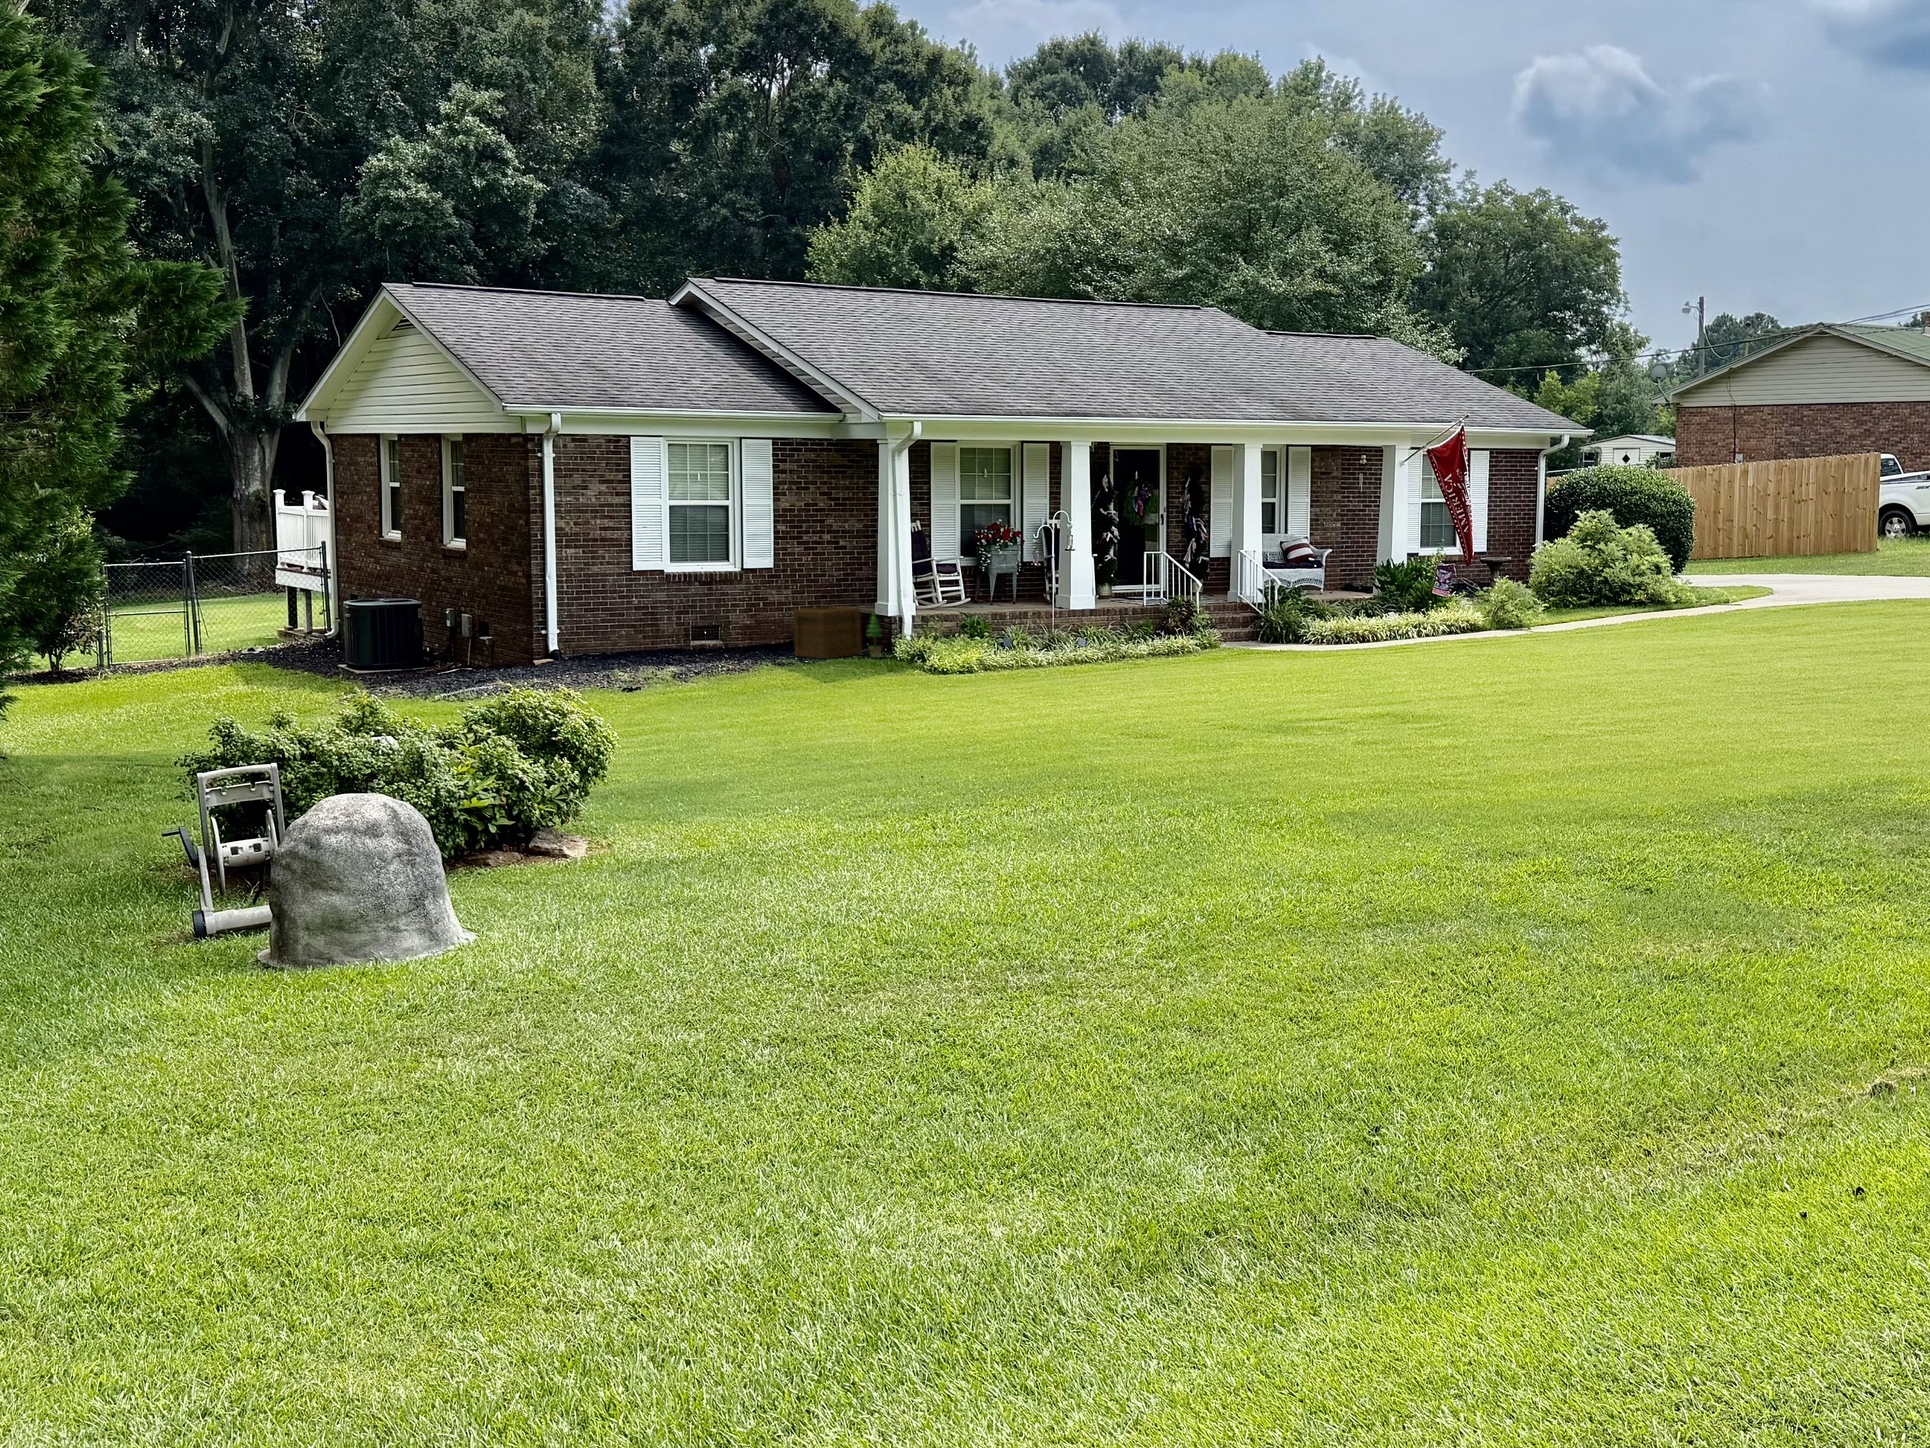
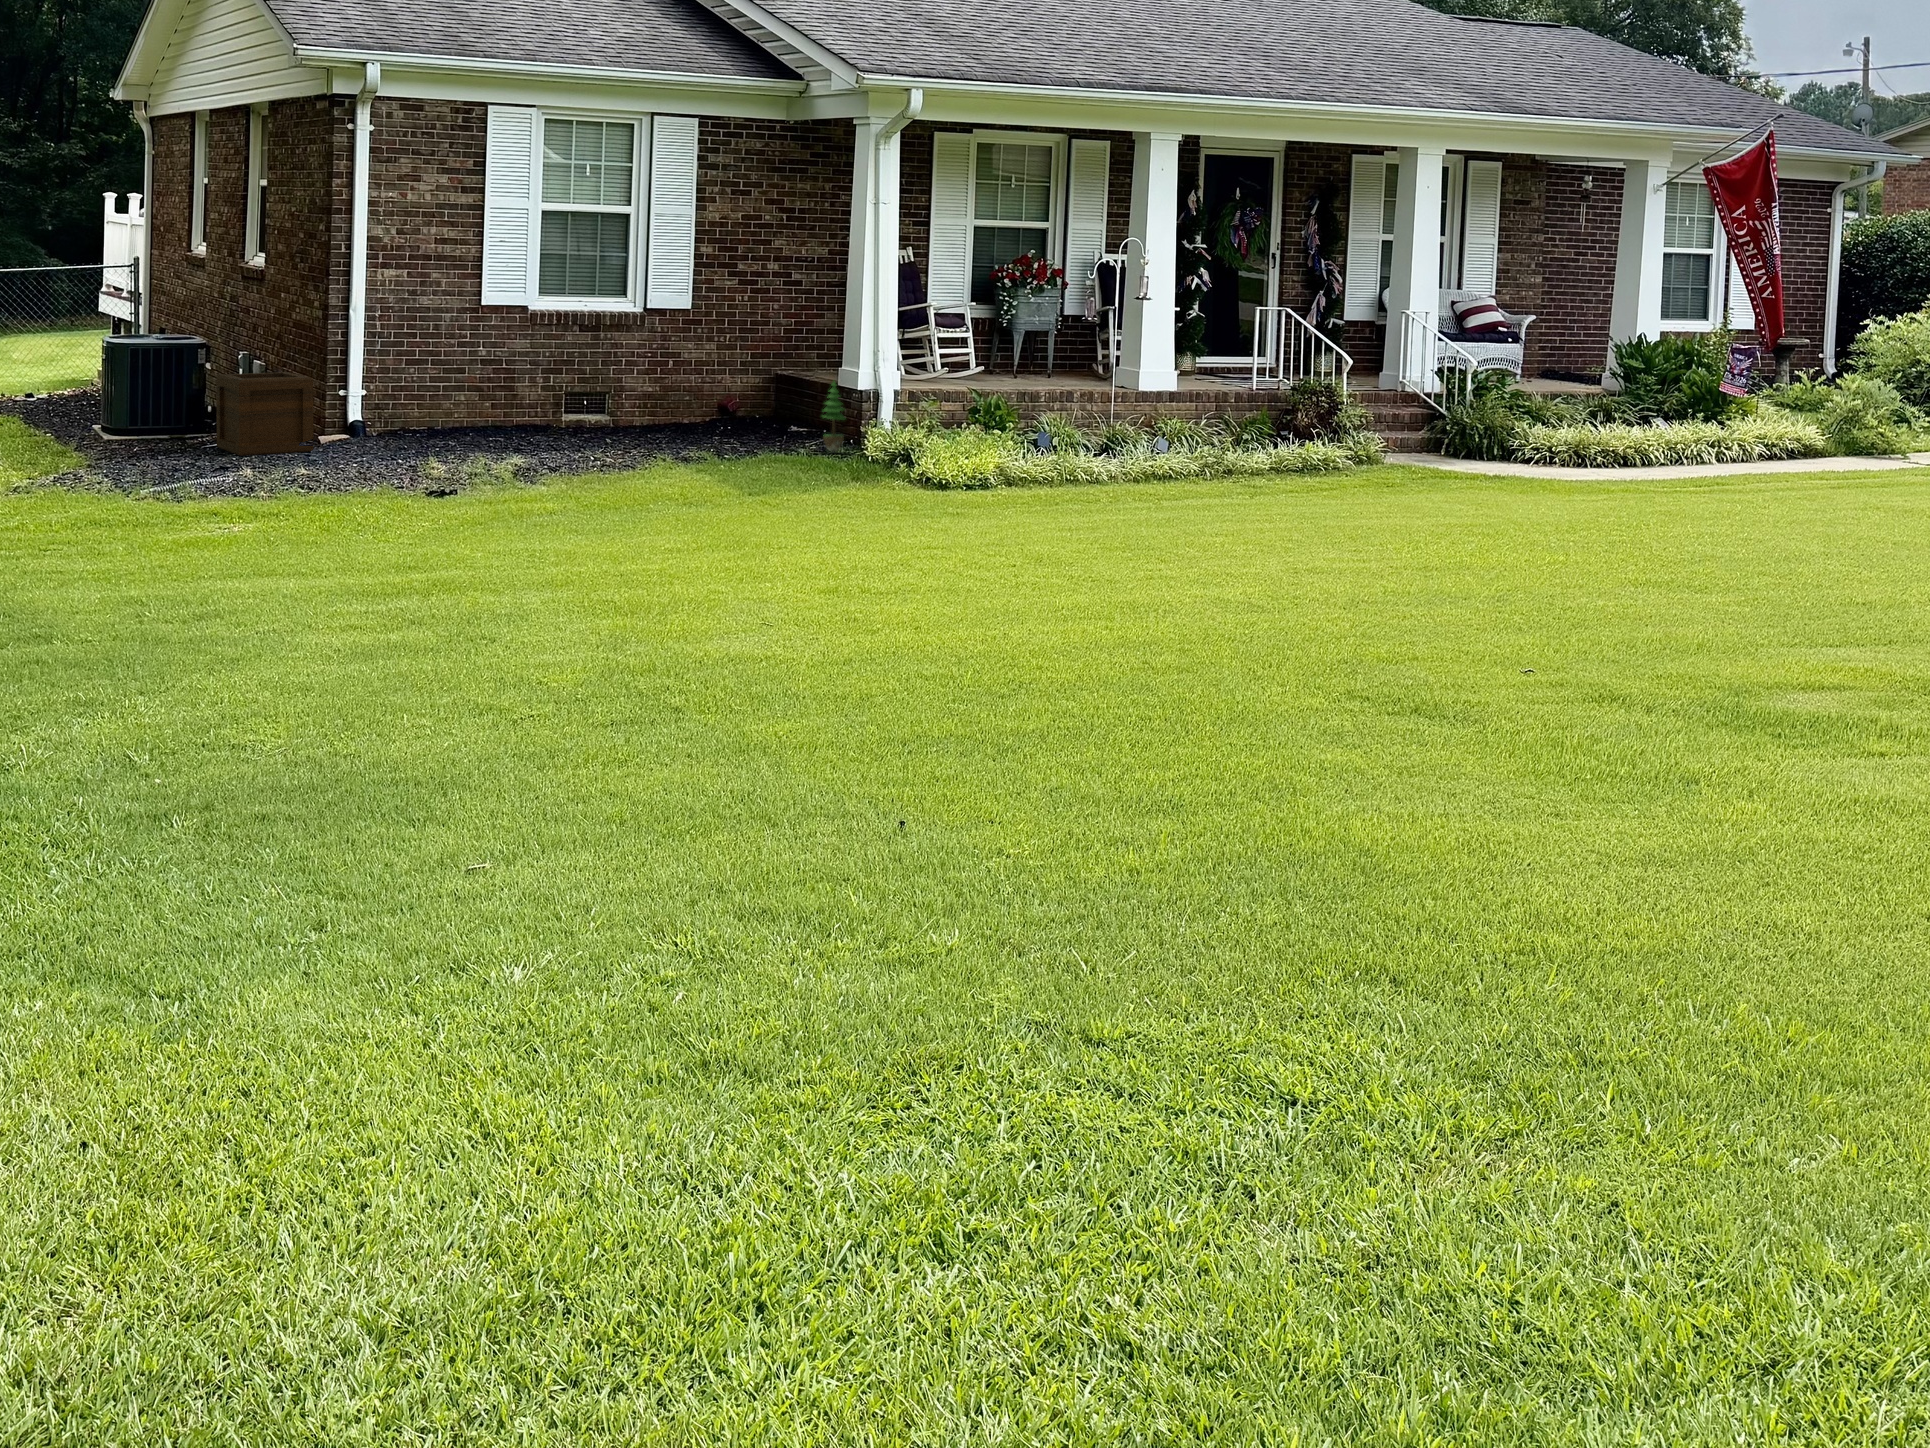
wooden crate: present [793,606,862,659] -> present [216,372,313,456]

